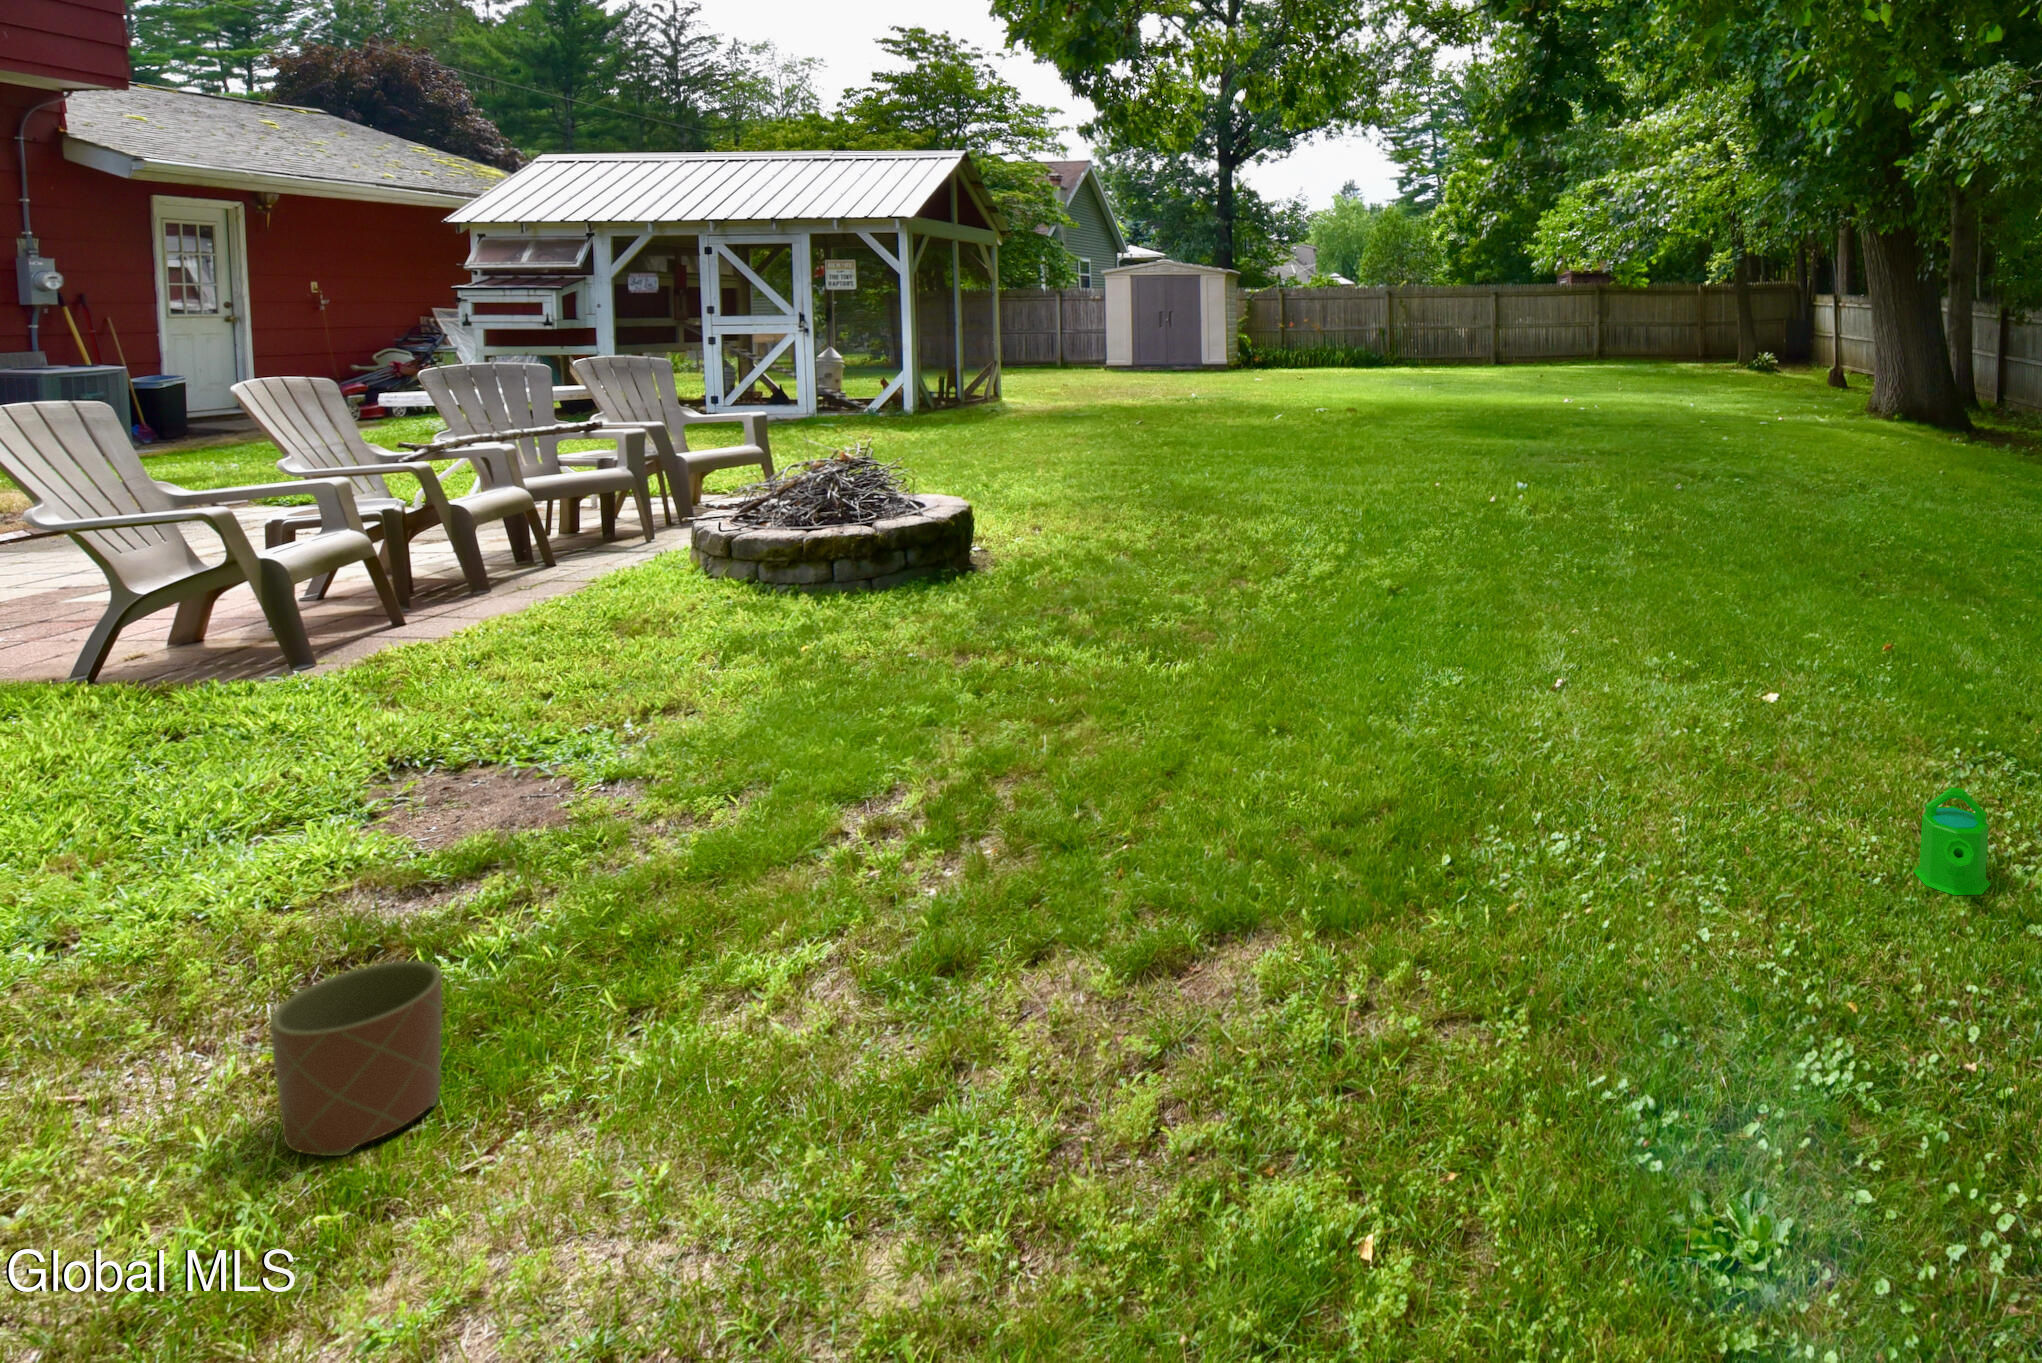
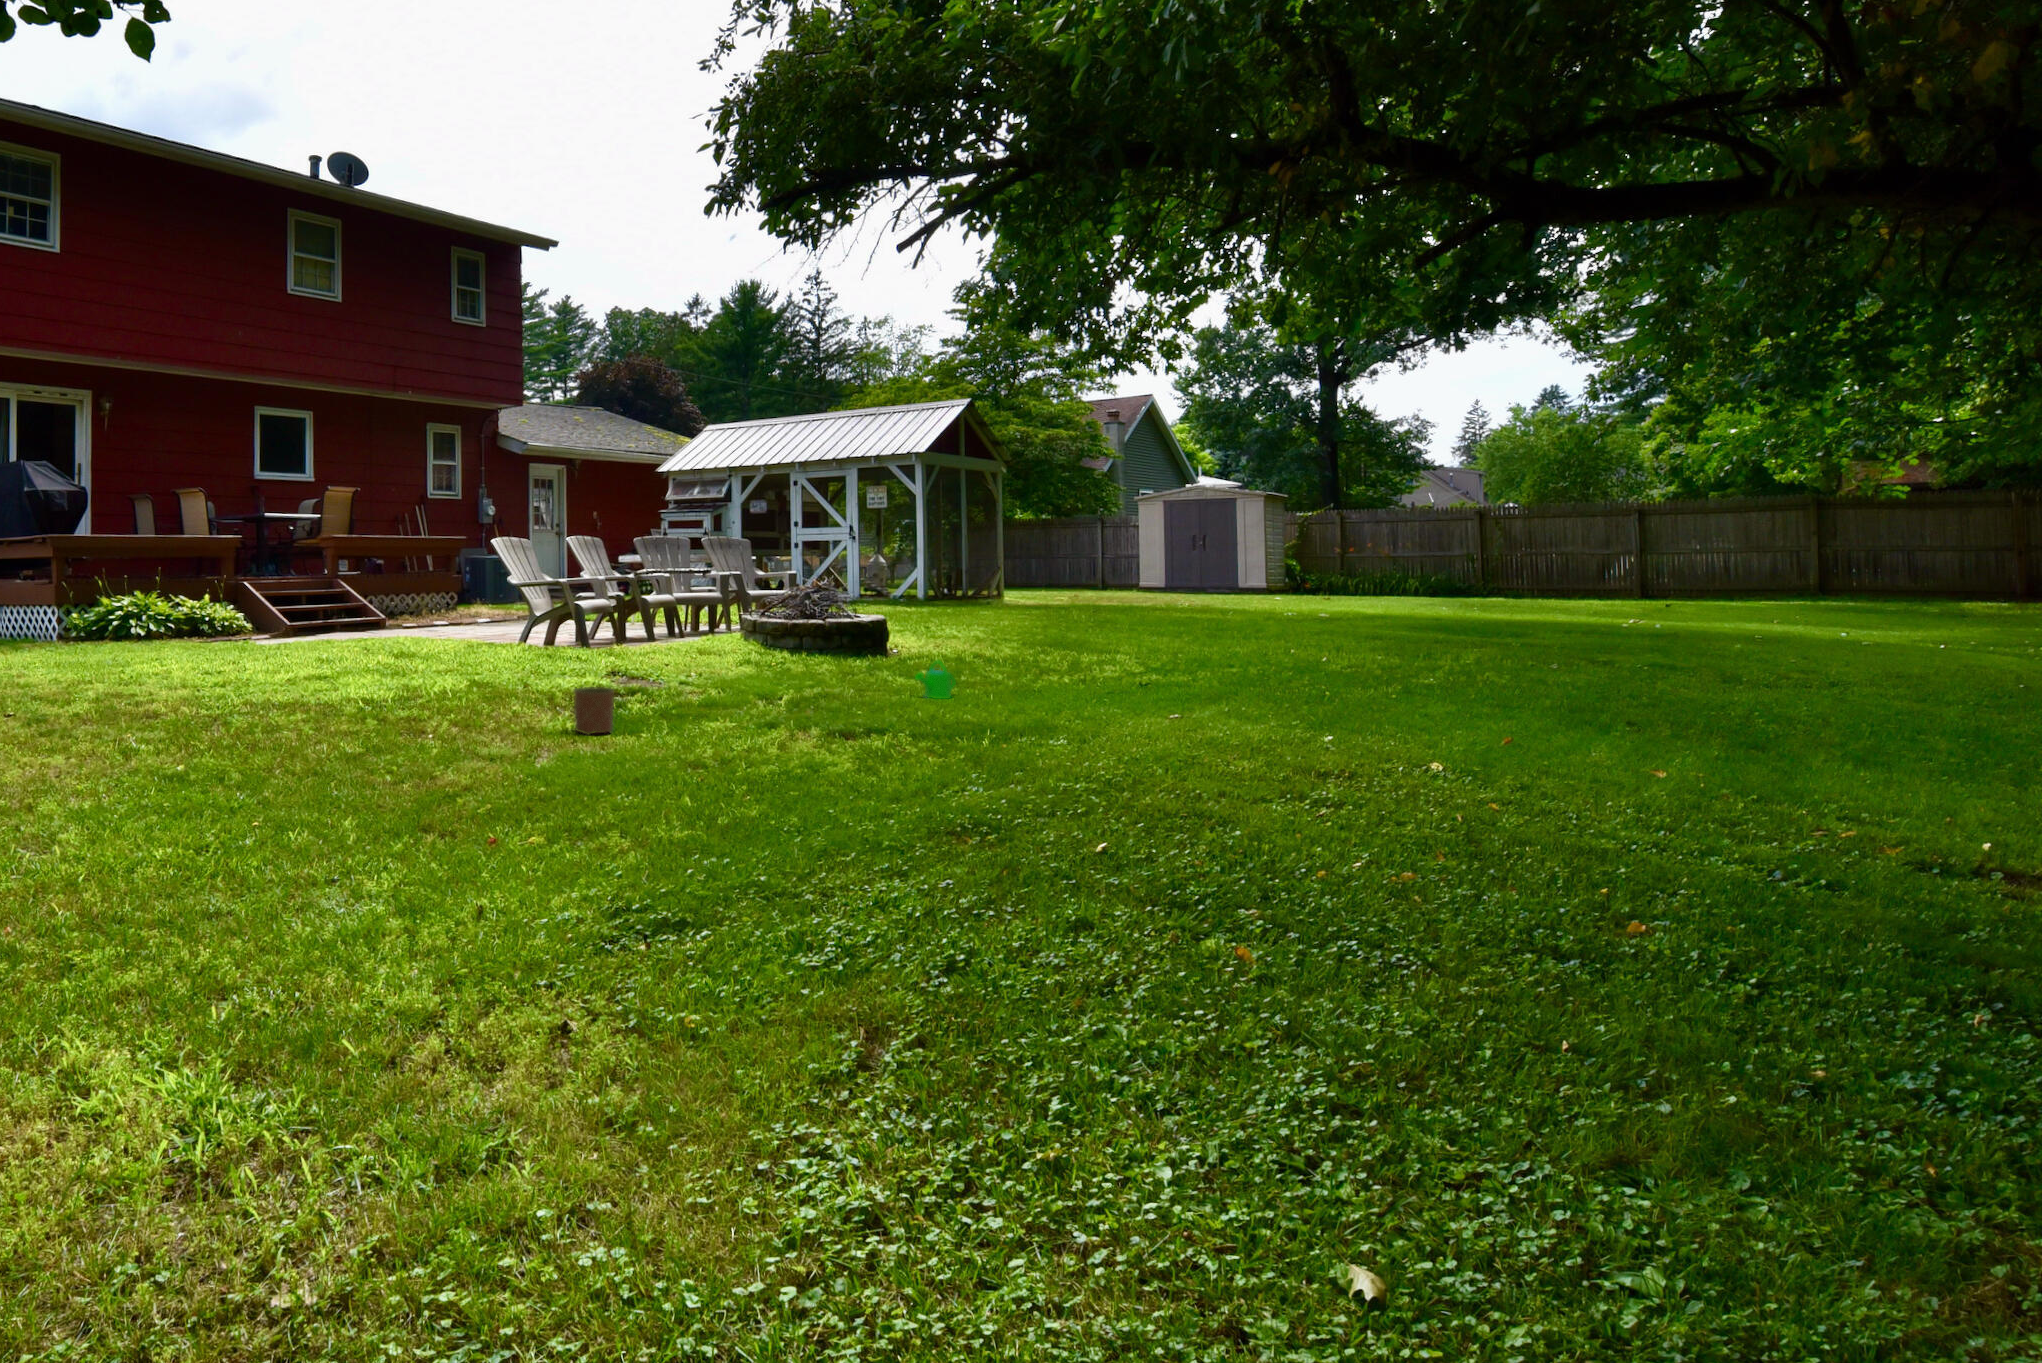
watering can: present [1913,787,1991,895] -> present [915,660,956,699]

